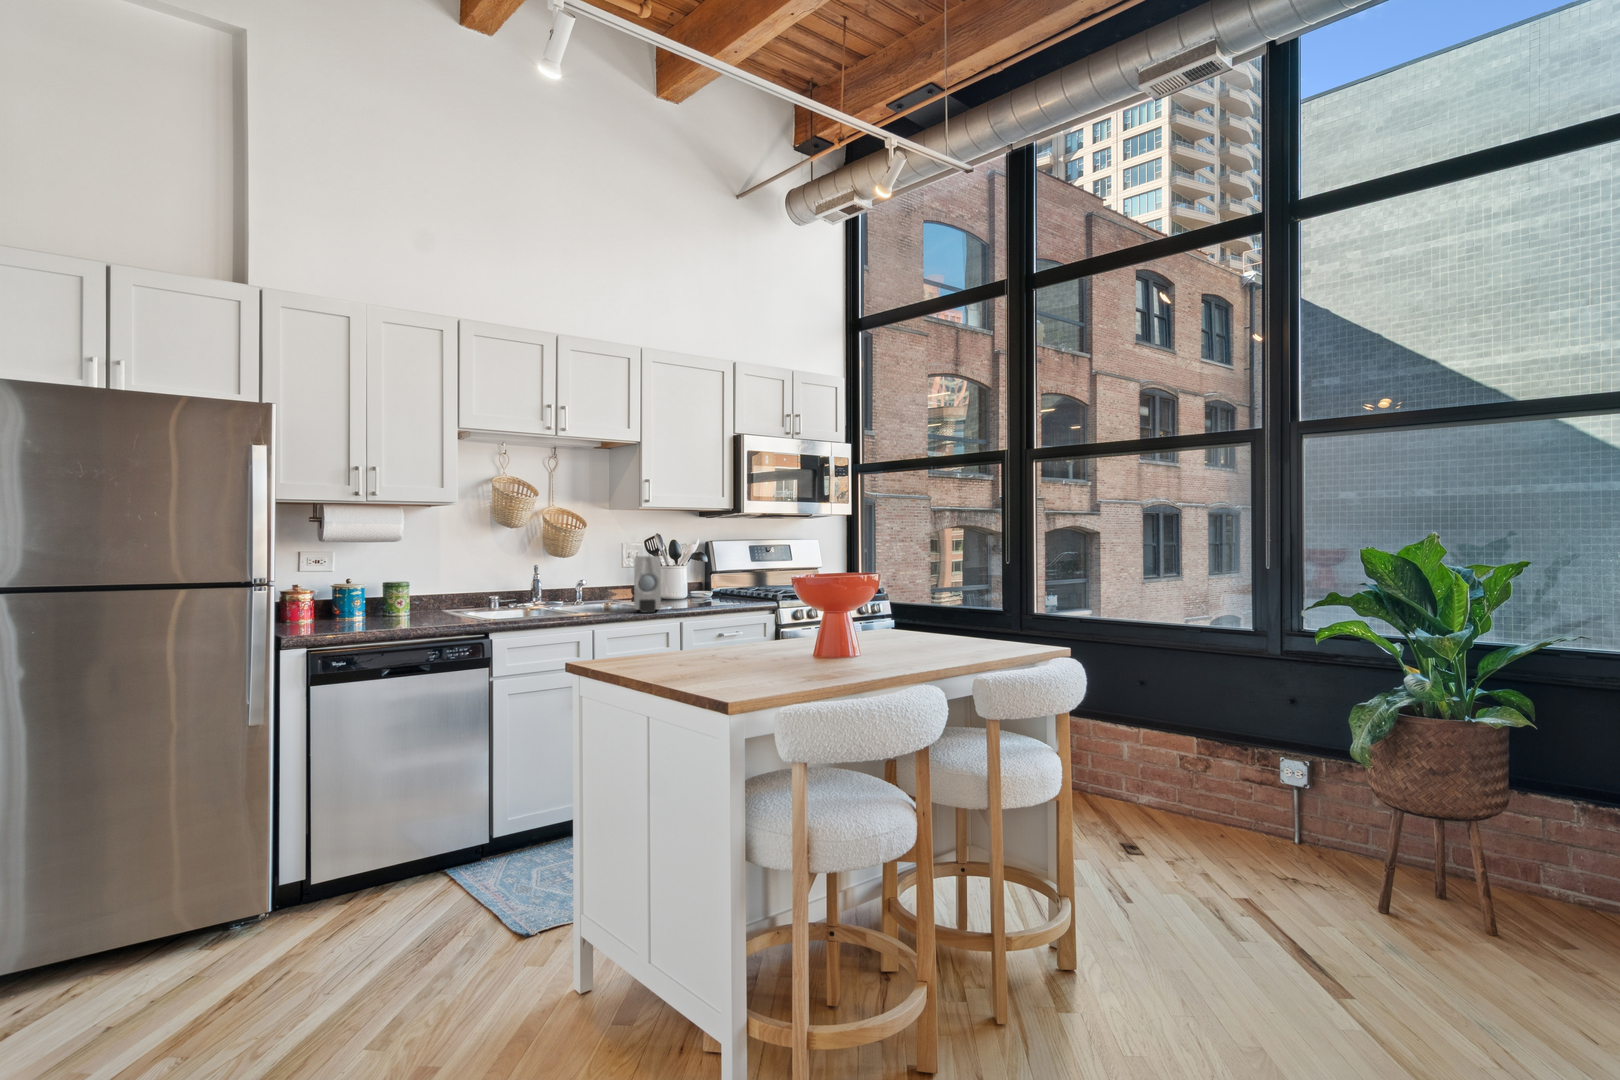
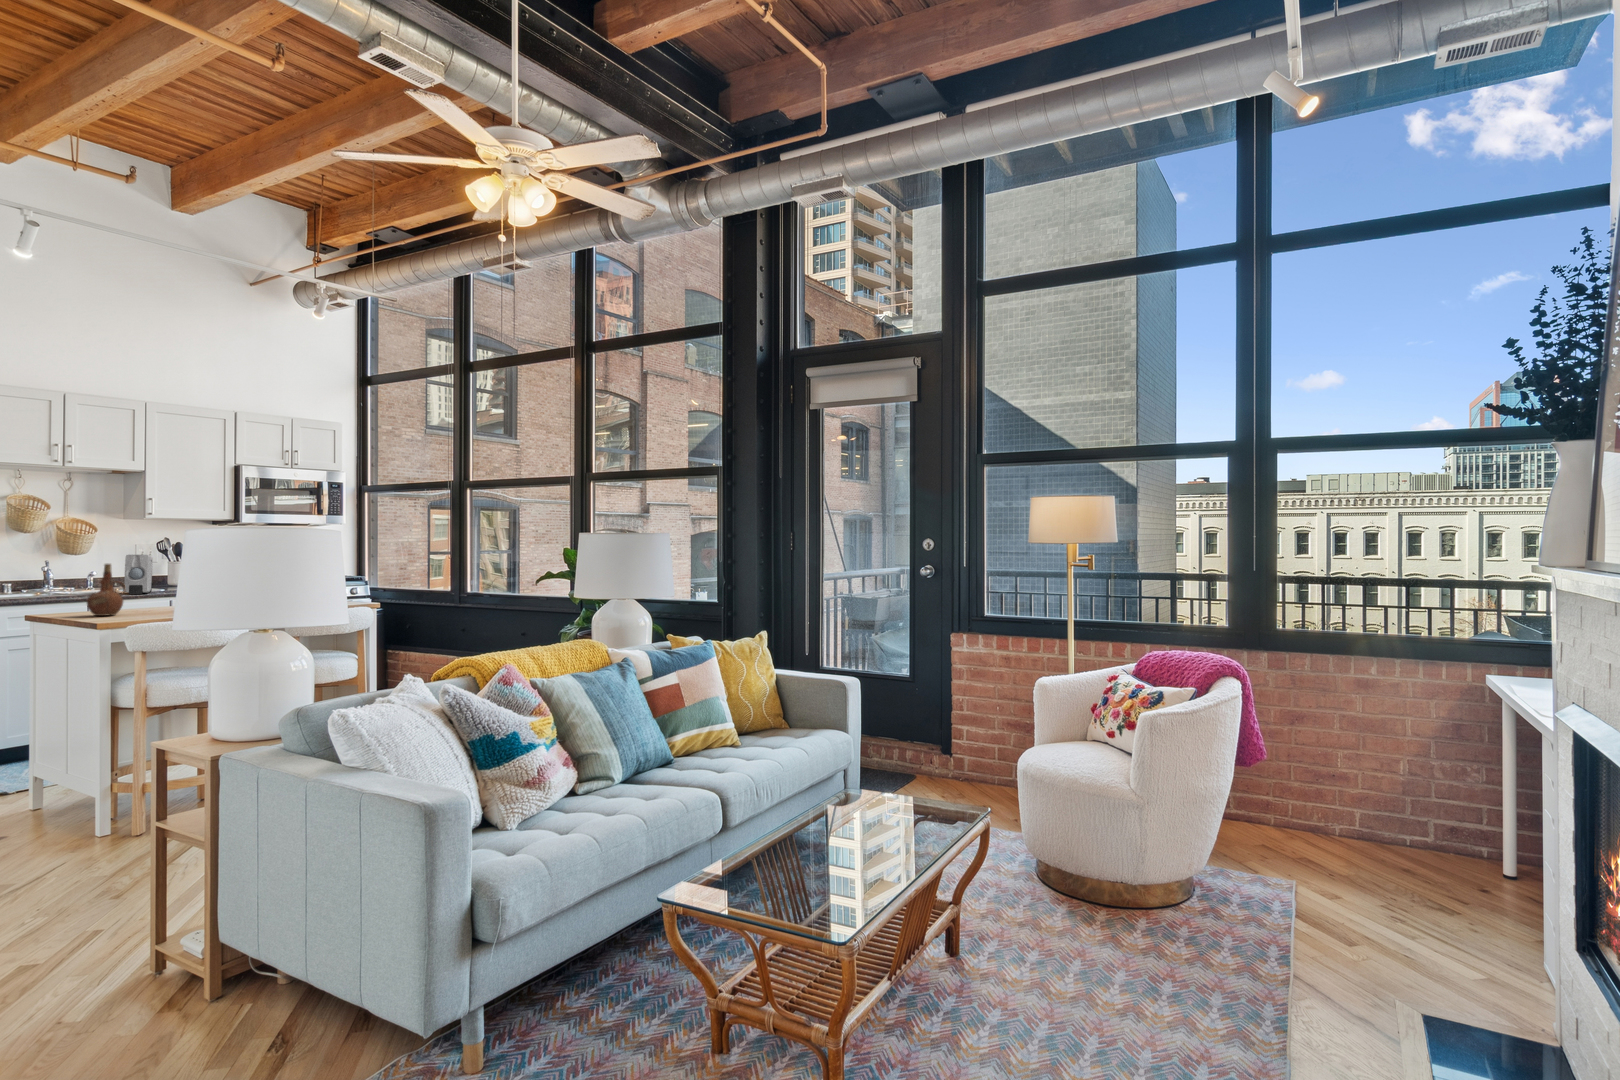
ceramic pitcher: none [668,575,722,670] -> present [87,564,126,616]

